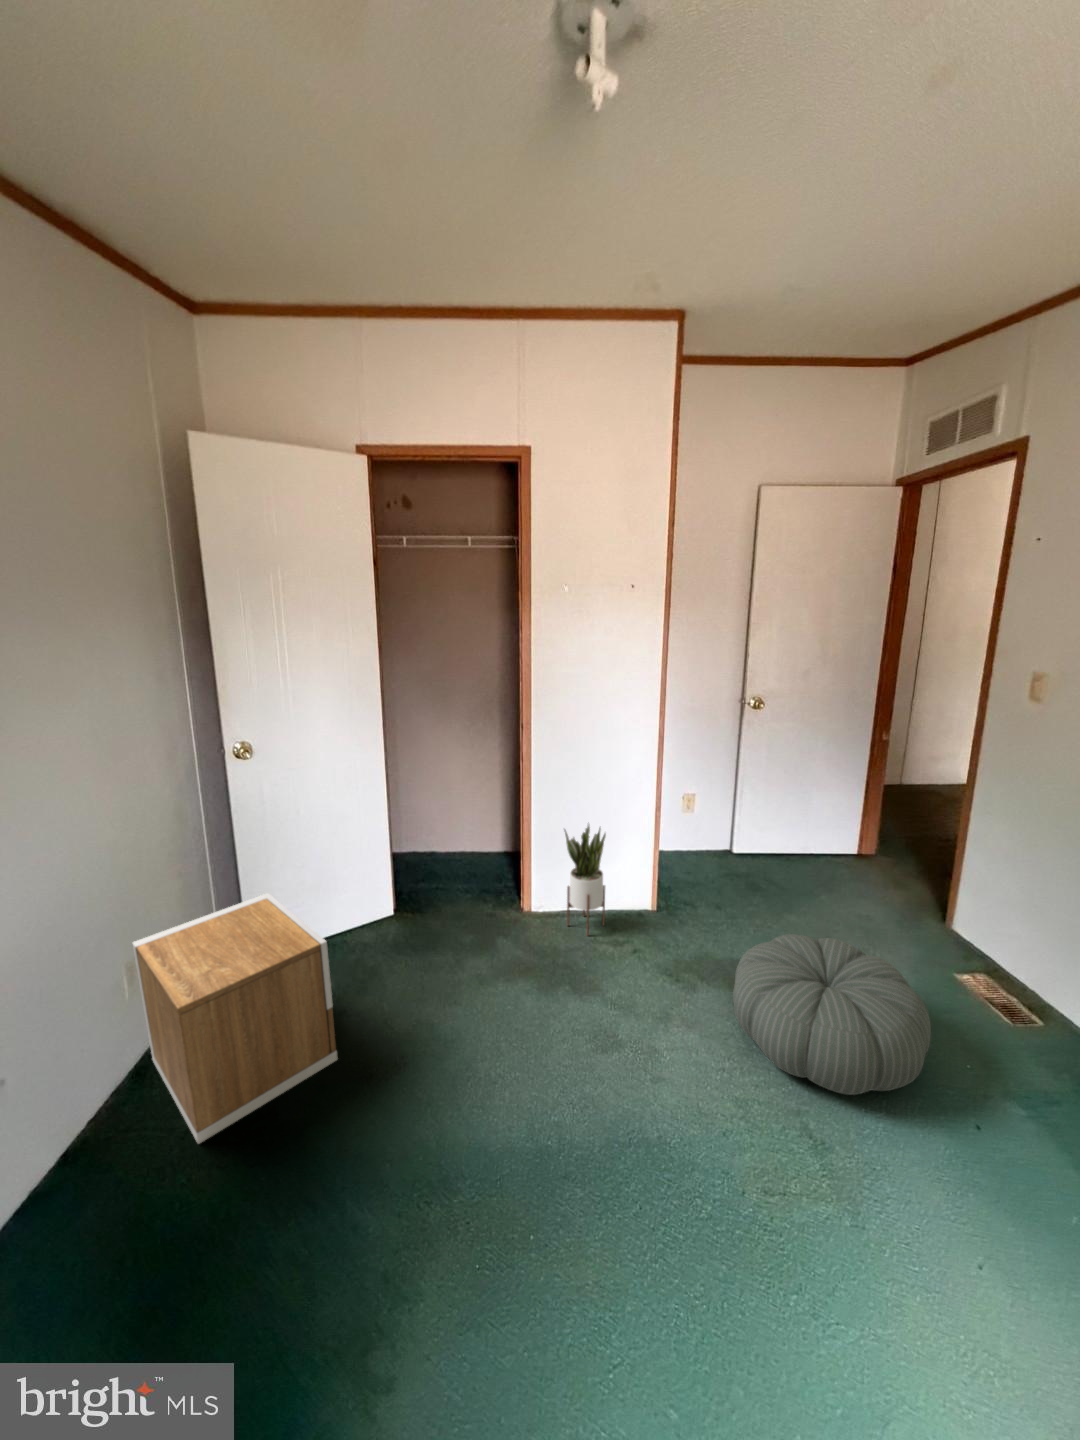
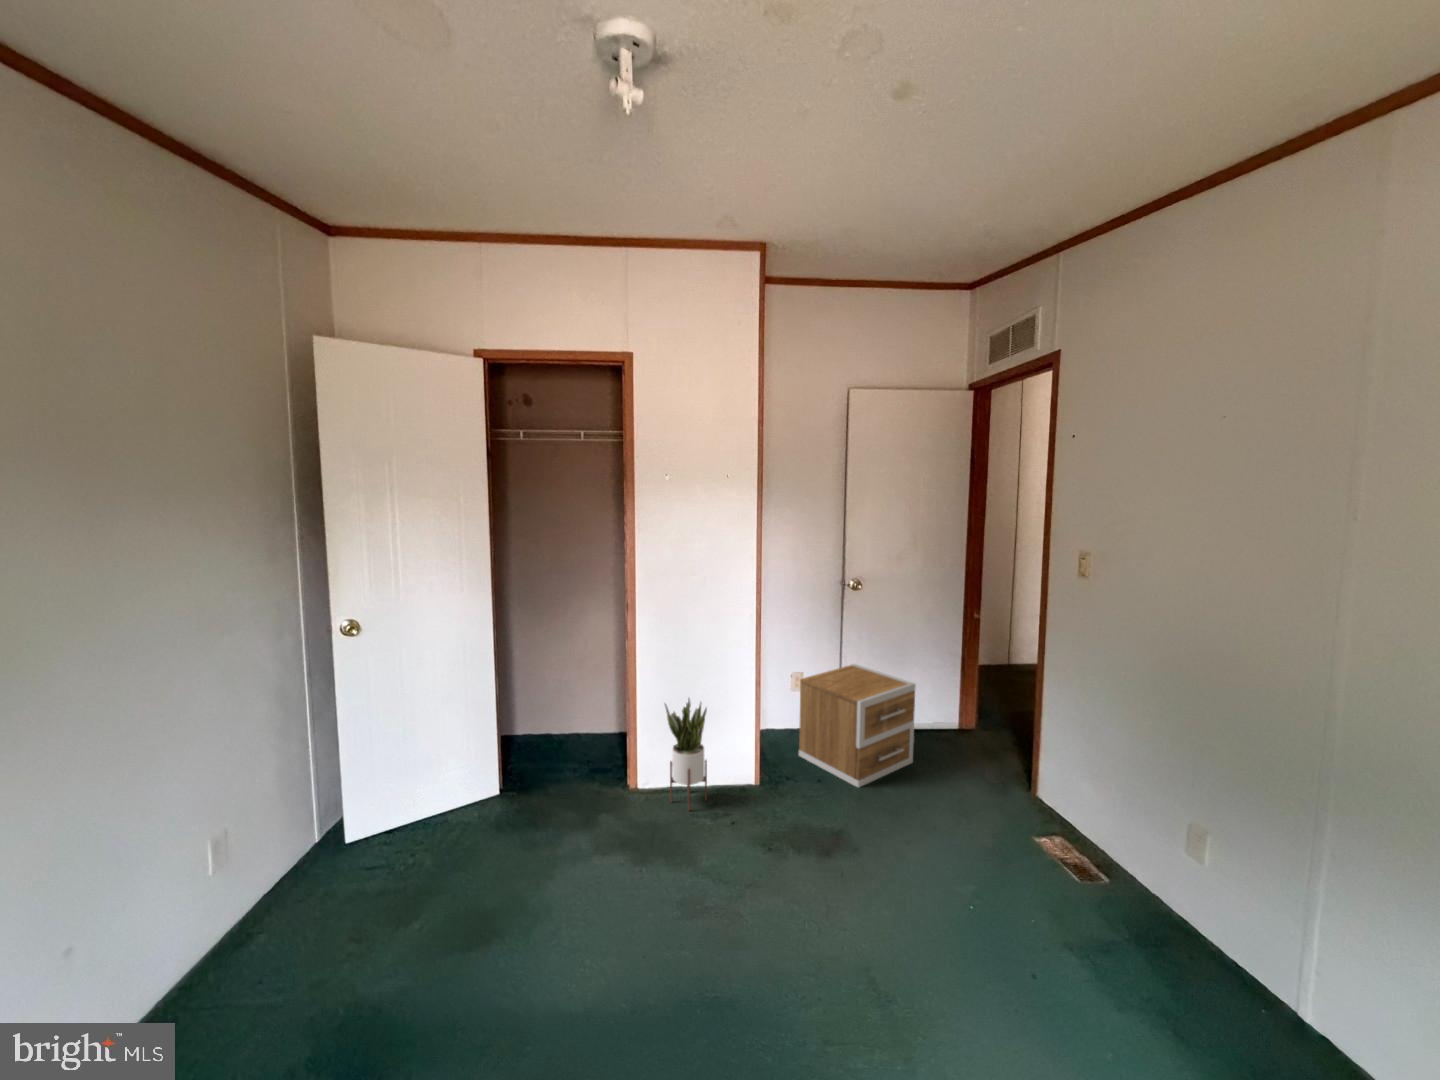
nightstand: present [132,893,337,1144] -> present [799,664,916,787]
pouf: present [733,934,931,1095] -> none [816,800,995,953]

